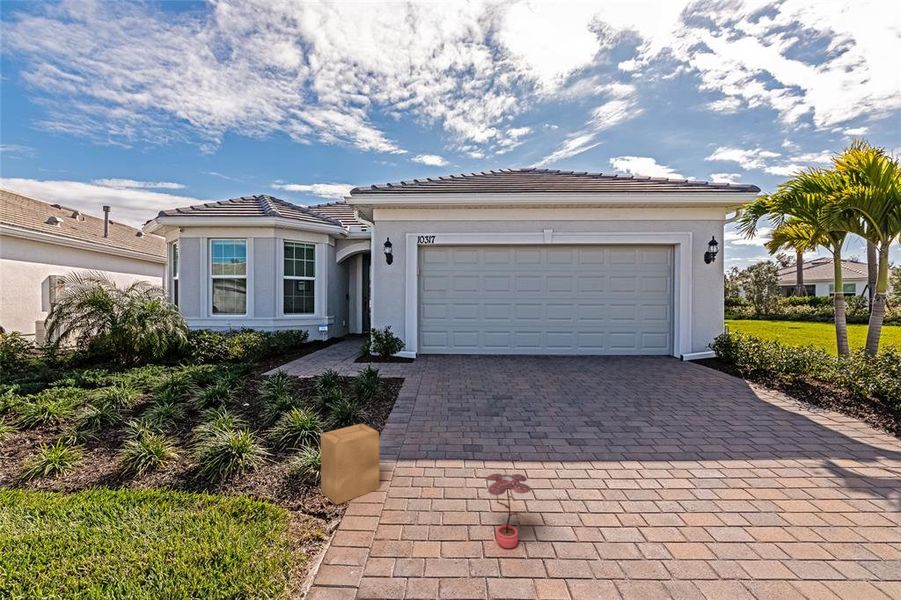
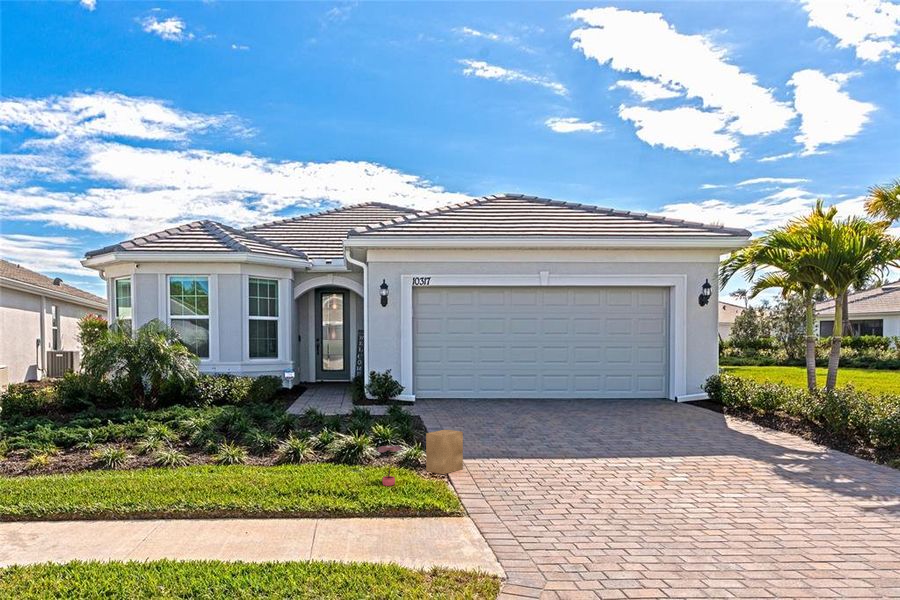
potted plant: present [485,474,531,548] -> present [377,445,402,486]

